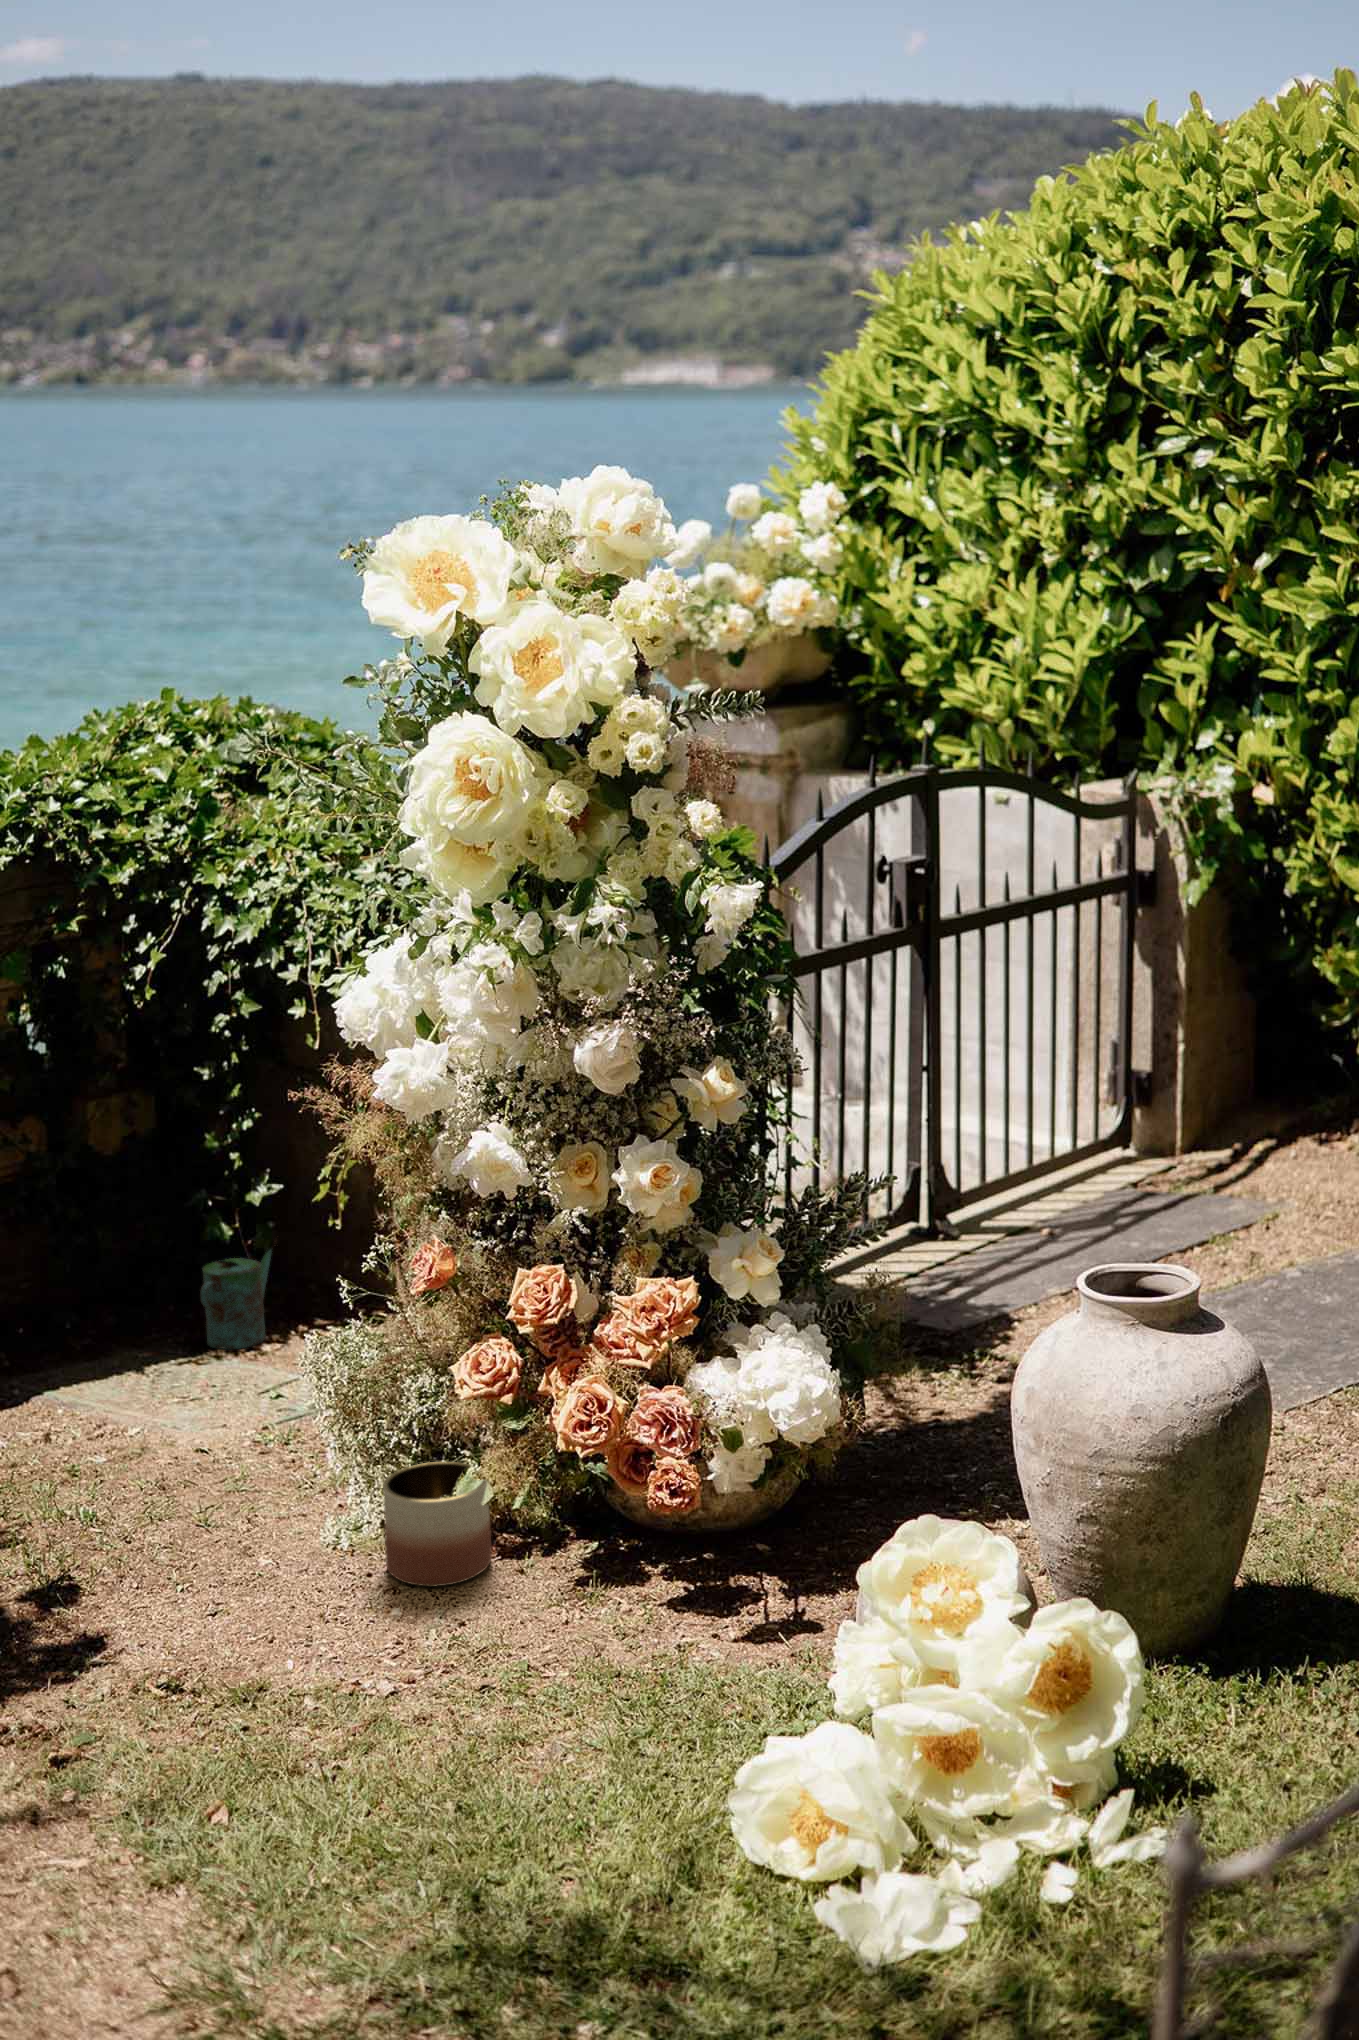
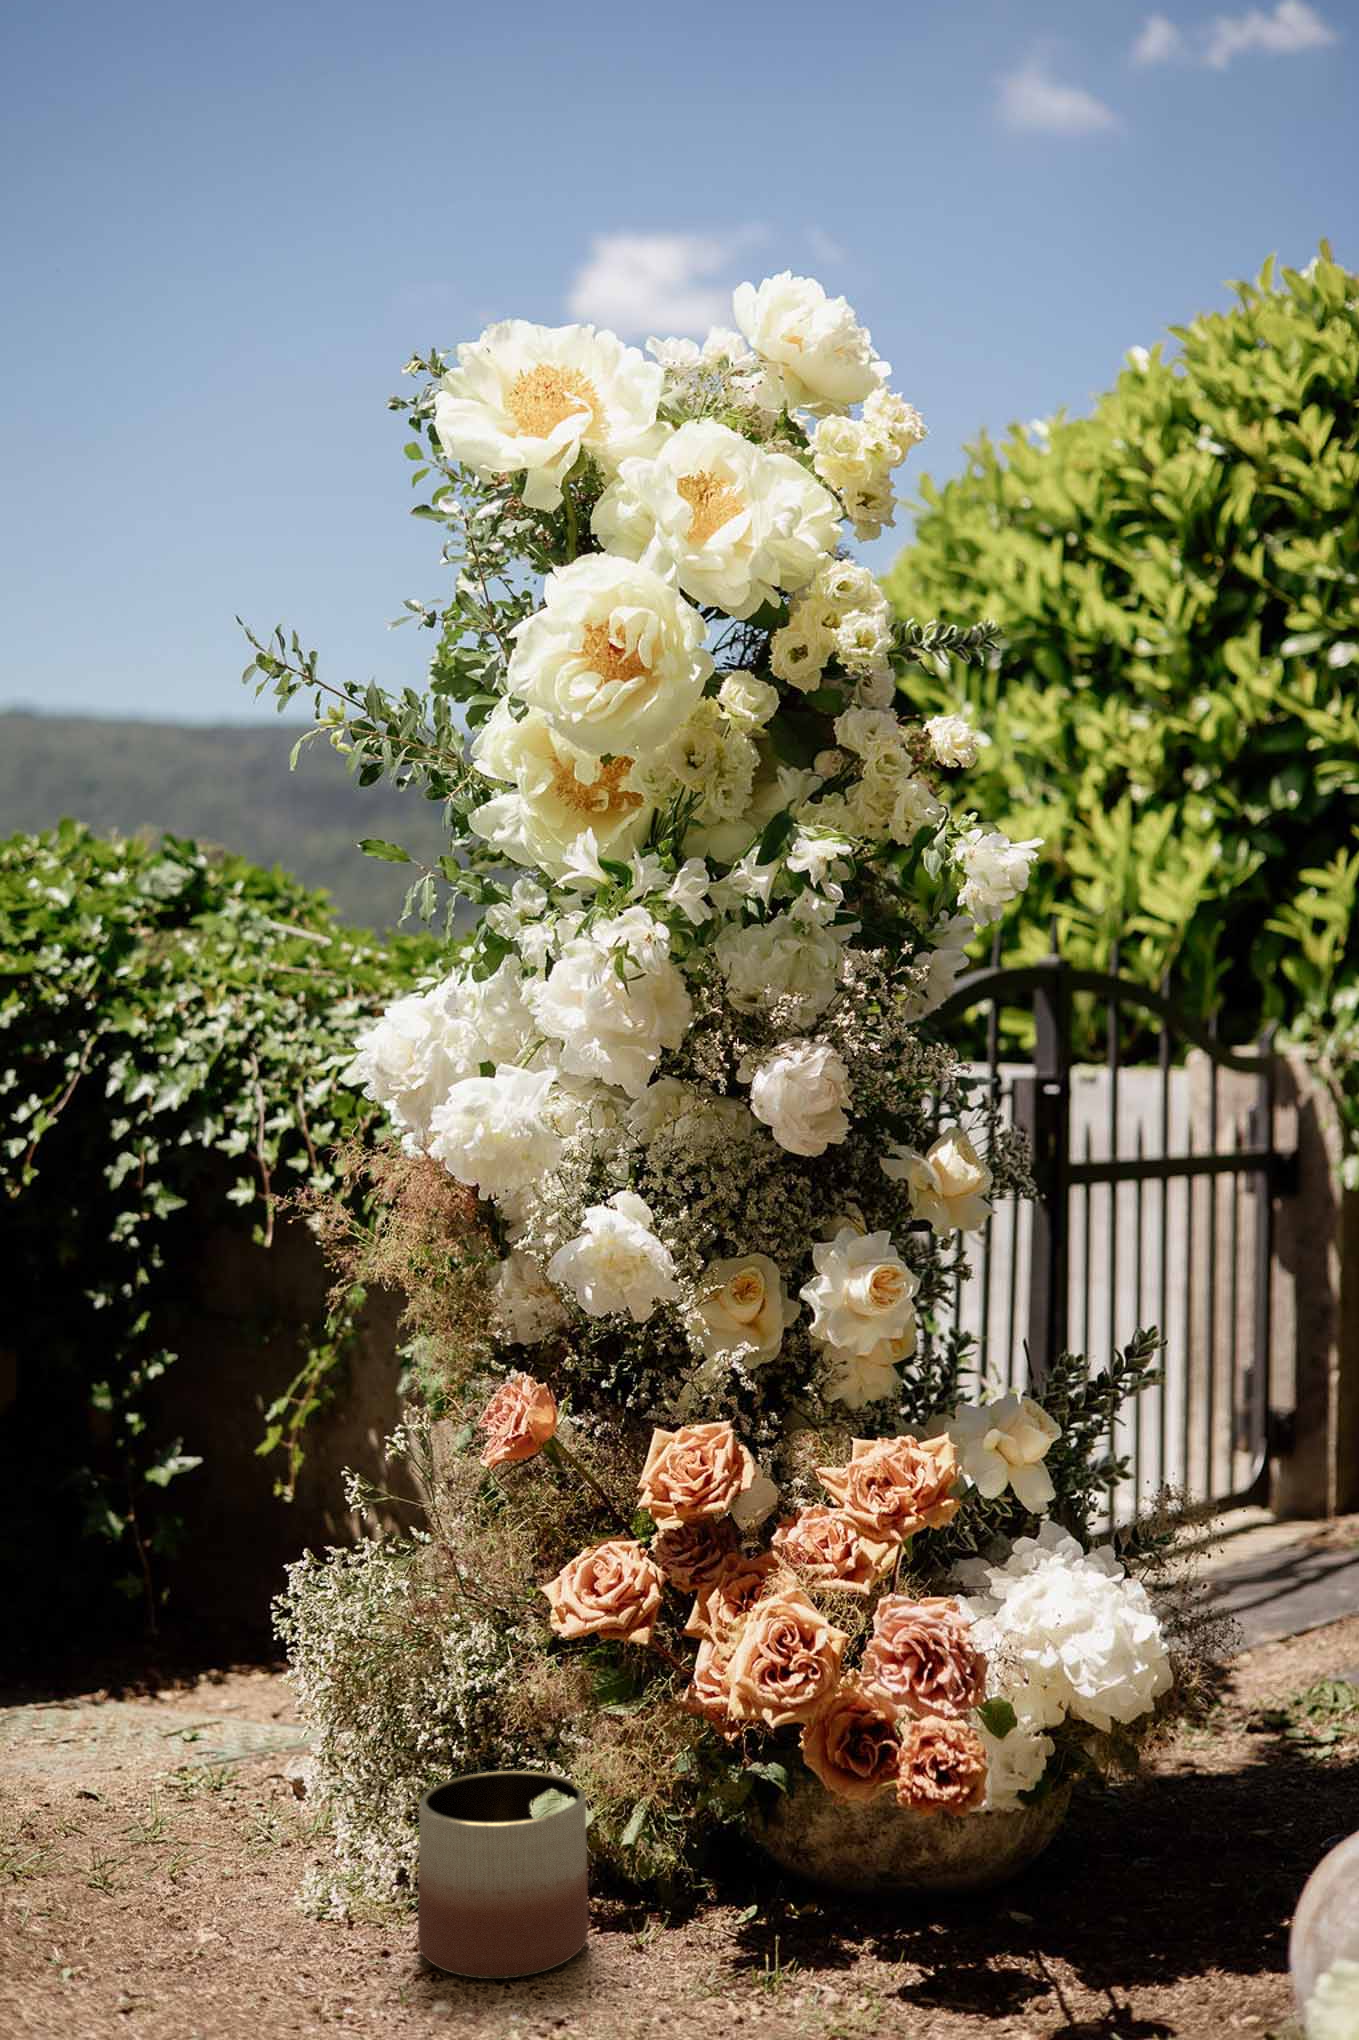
watering can: present [200,1239,277,1349] -> none [70,1526,181,1681]

